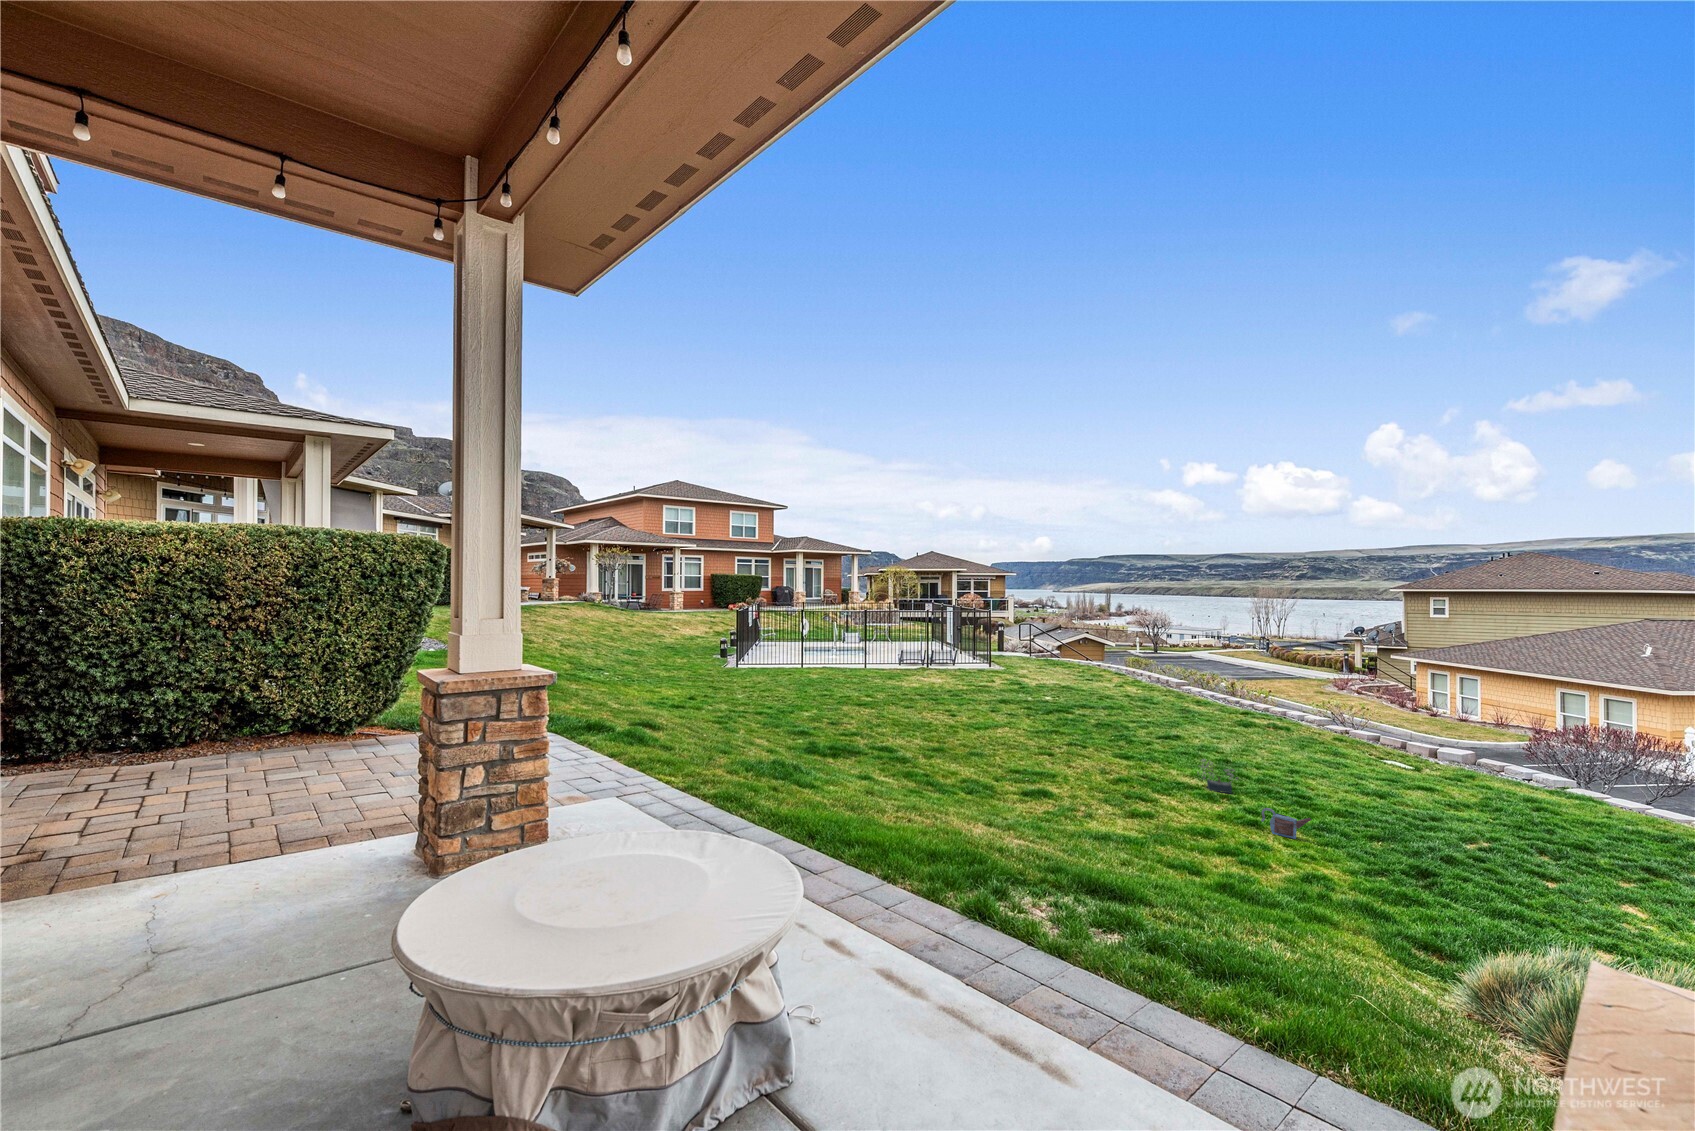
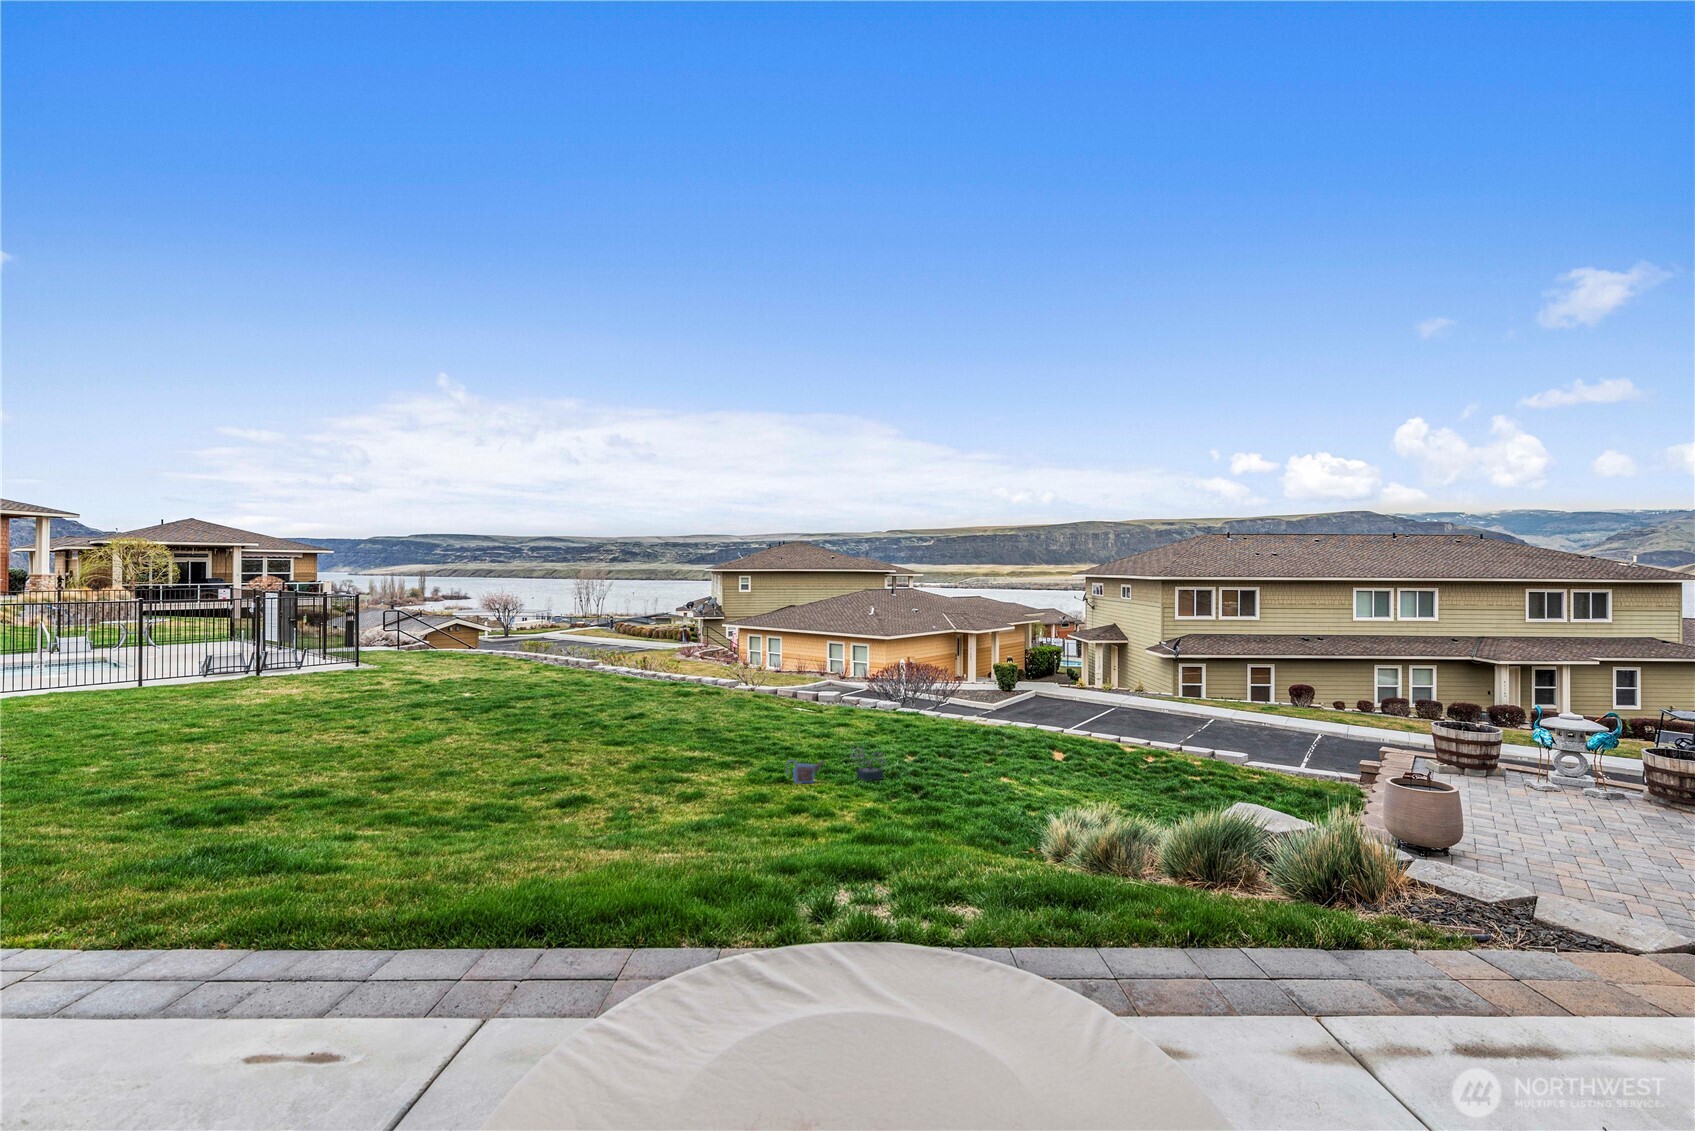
decorative plant: present [1201,759,1237,794] -> present [851,747,885,781]

